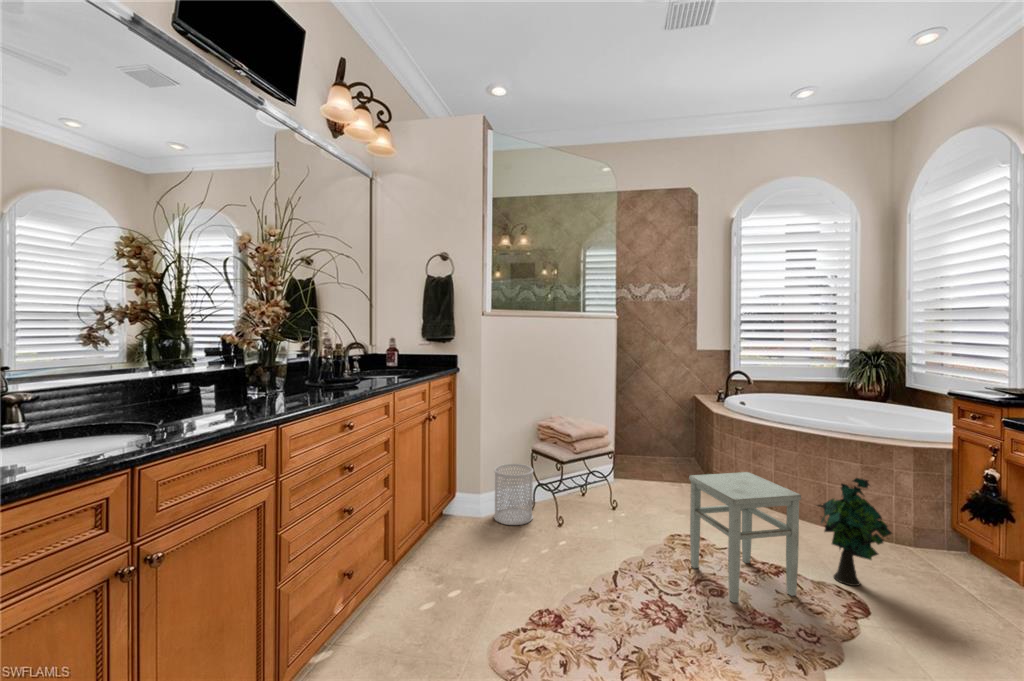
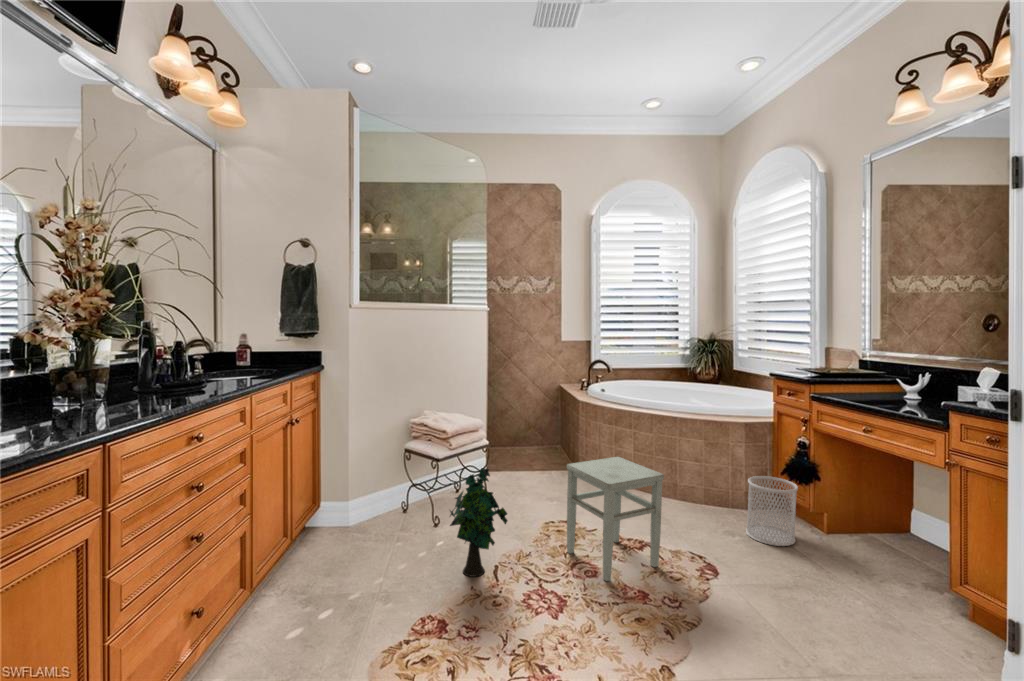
wastebasket: present [494,464,533,525] -> present [746,476,798,546]
decorative plant: present [817,478,892,586] -> present [450,468,507,577]

